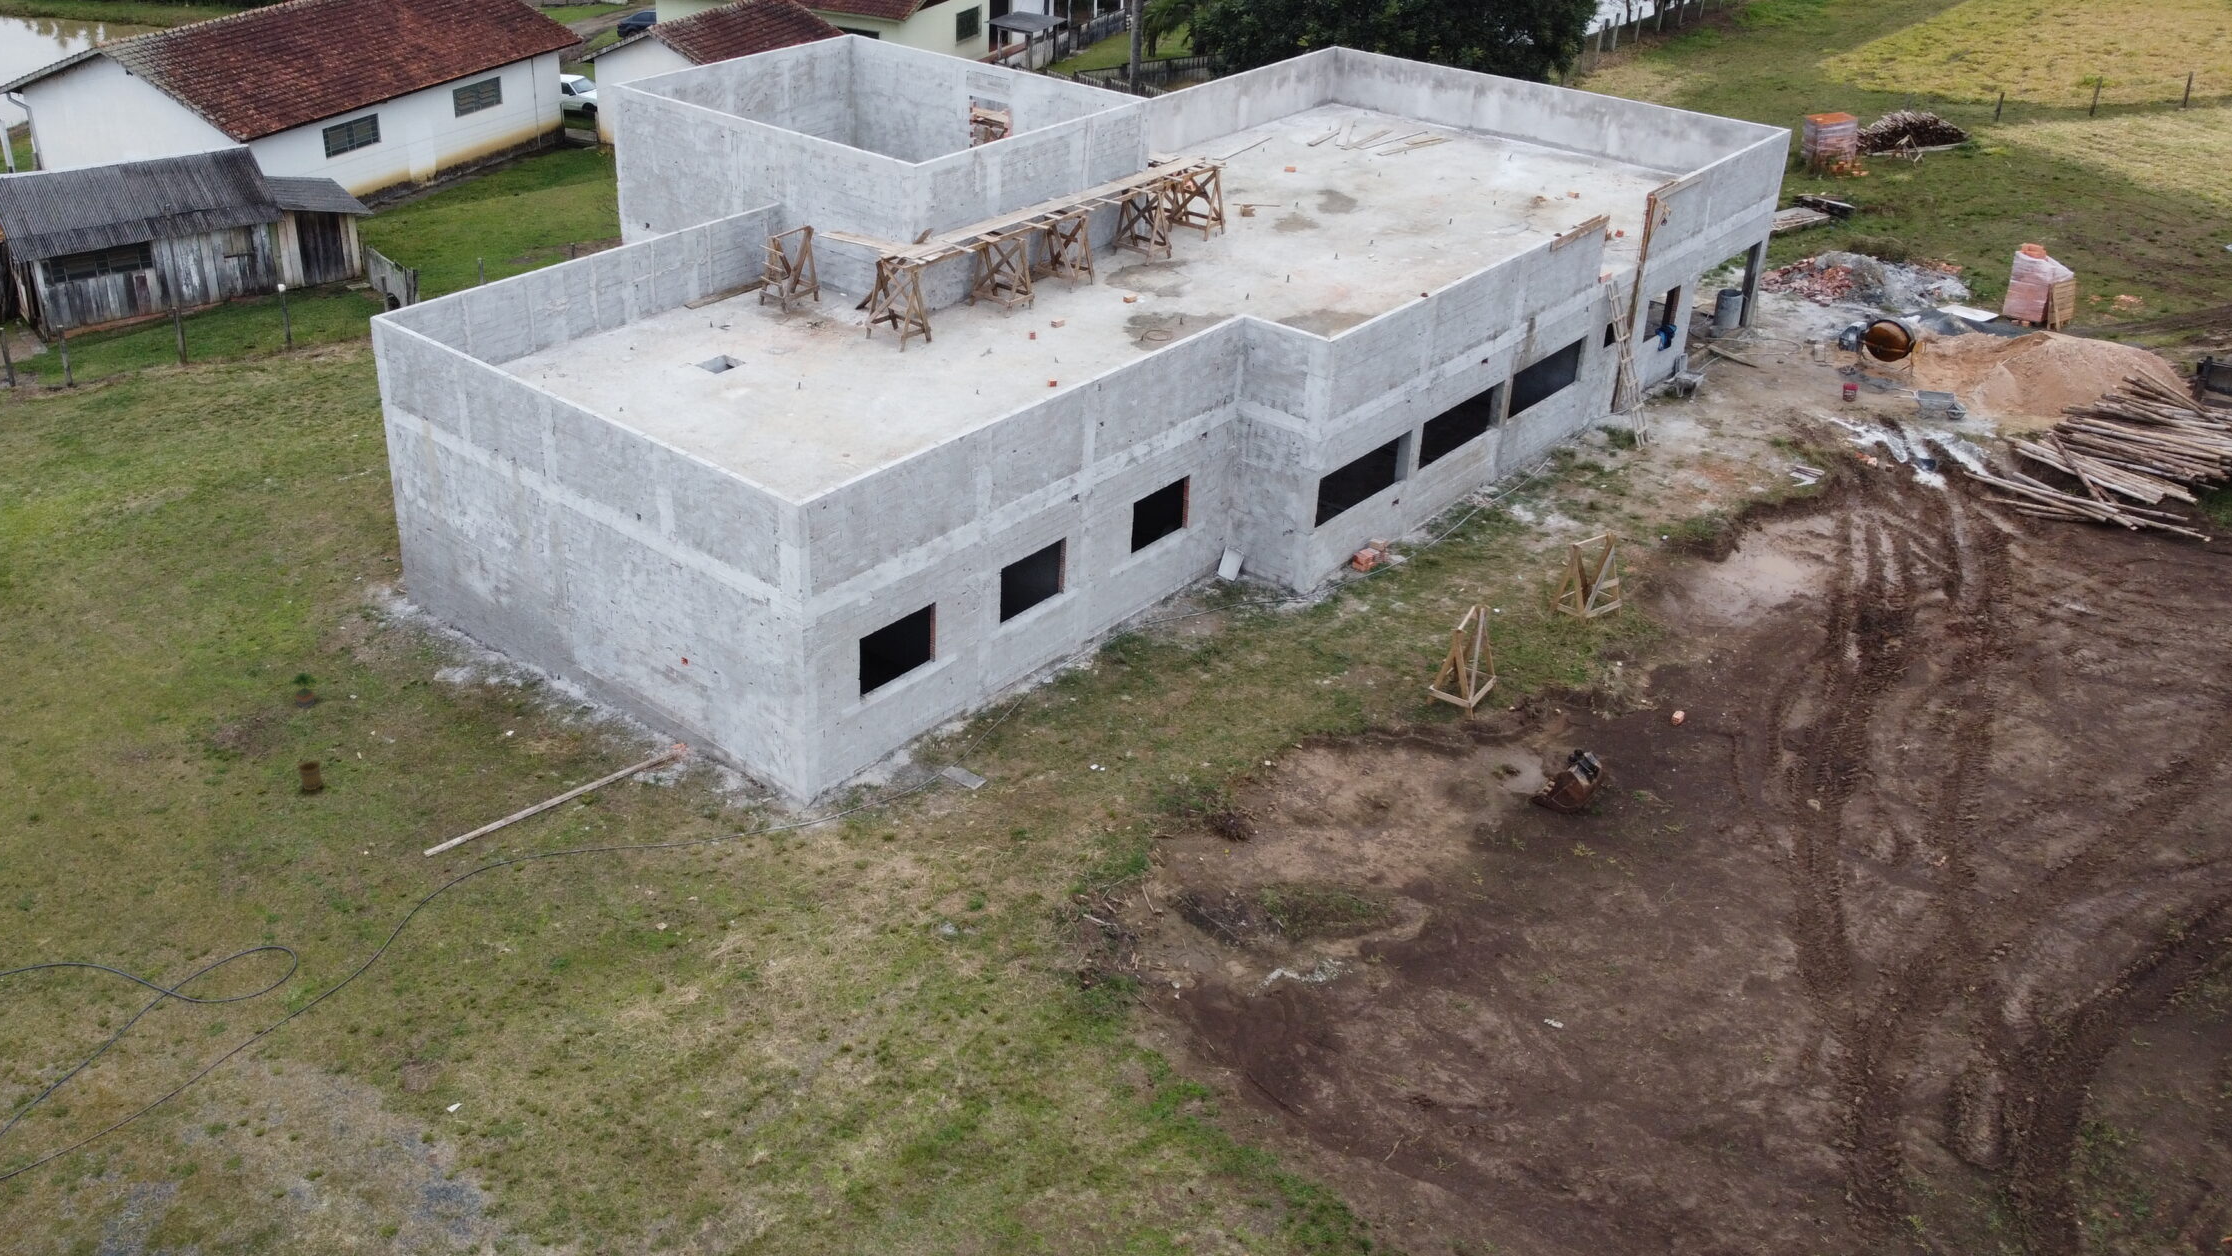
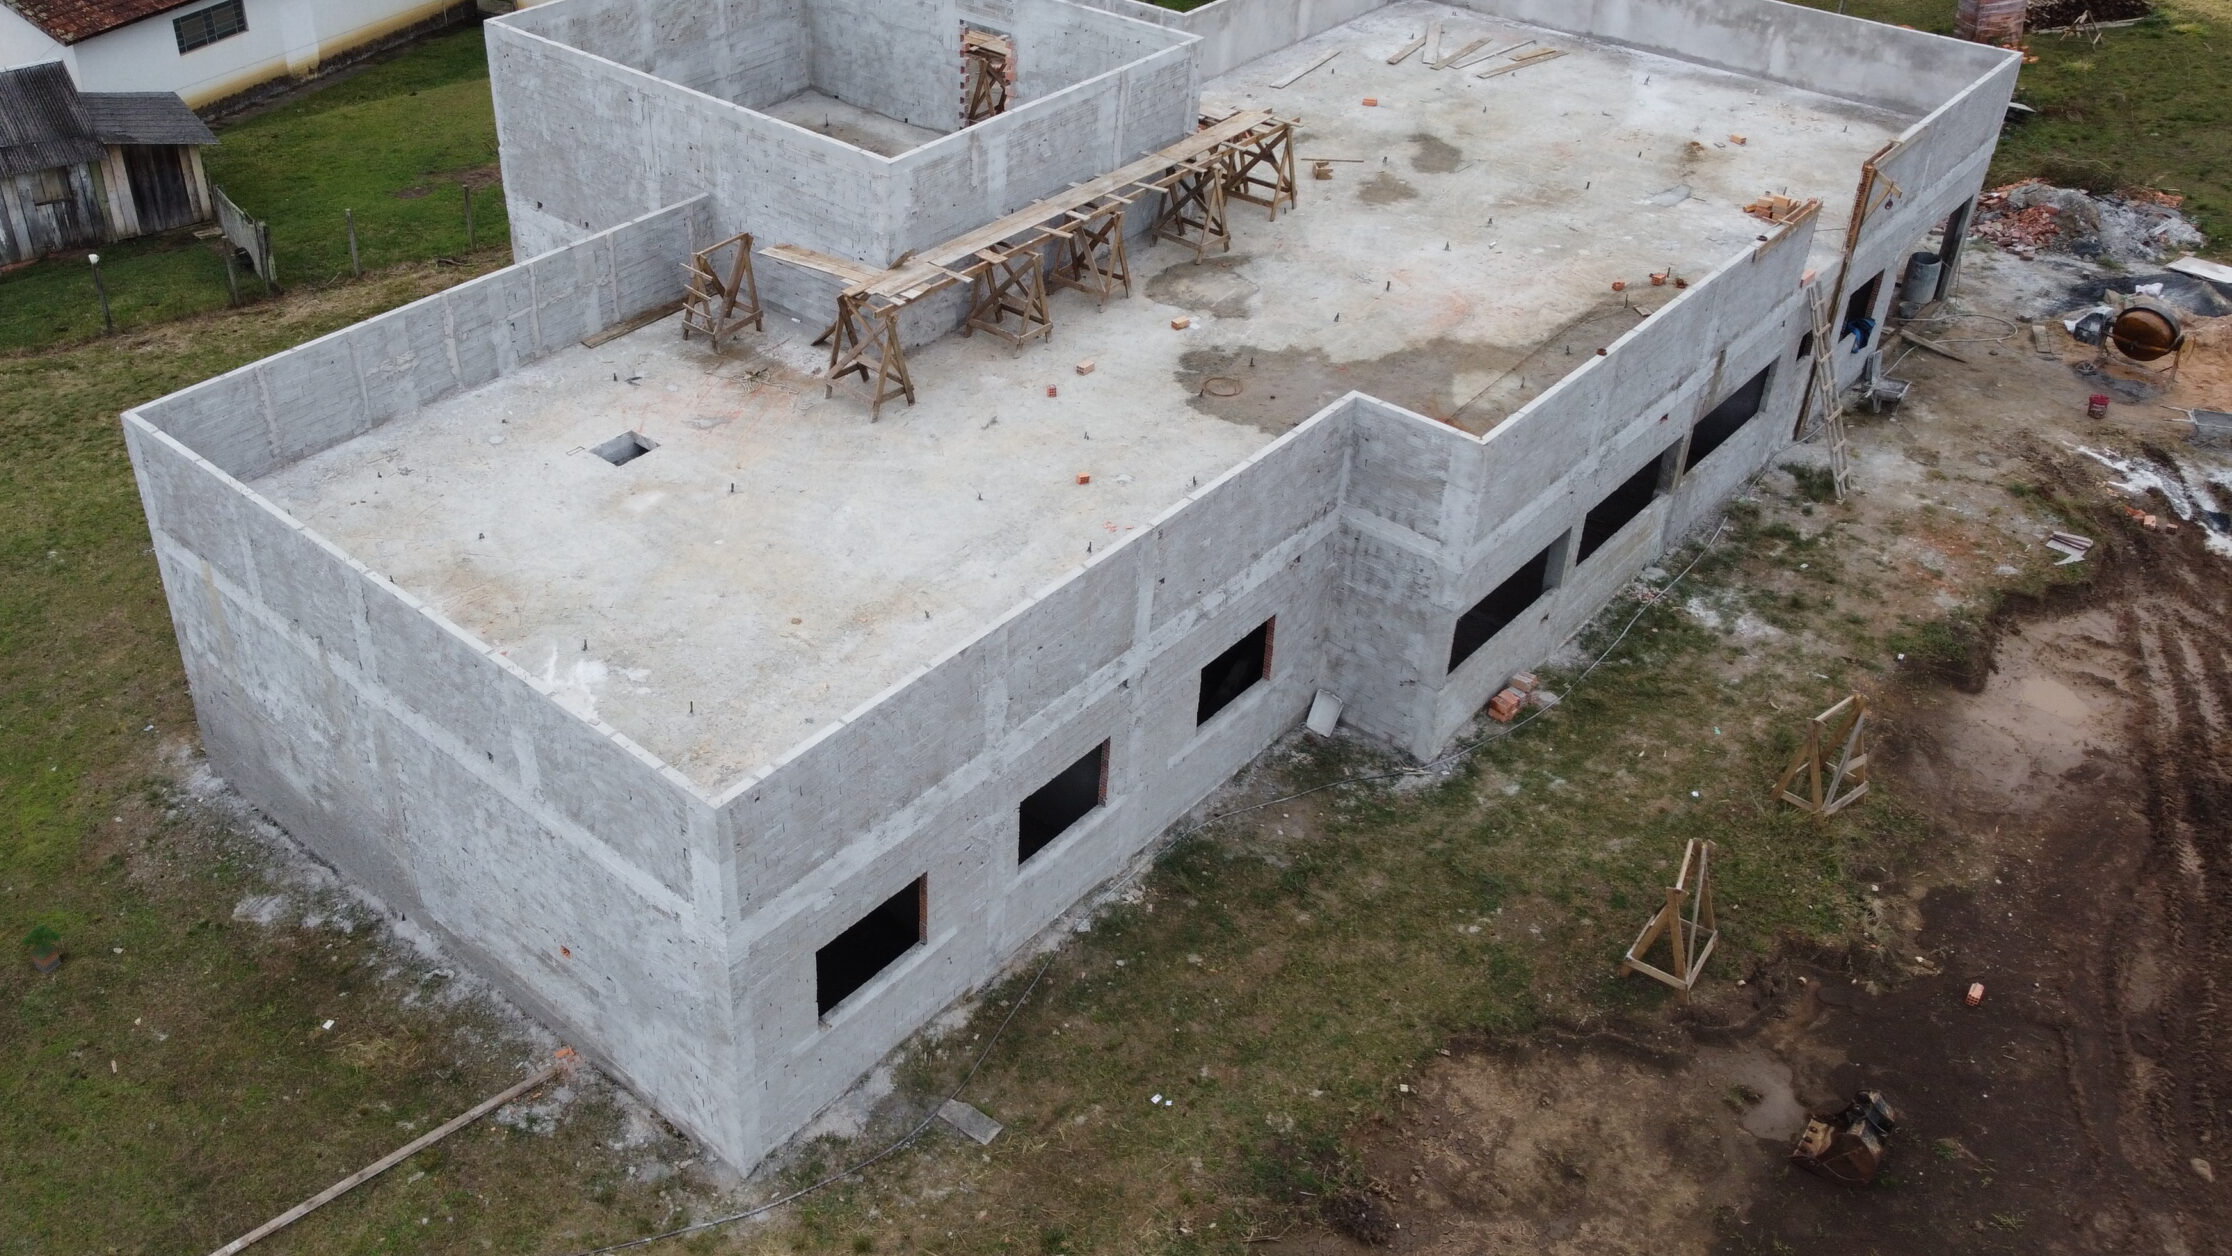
bucket: present [298,760,321,790] -> none [9,1094,50,1141]

